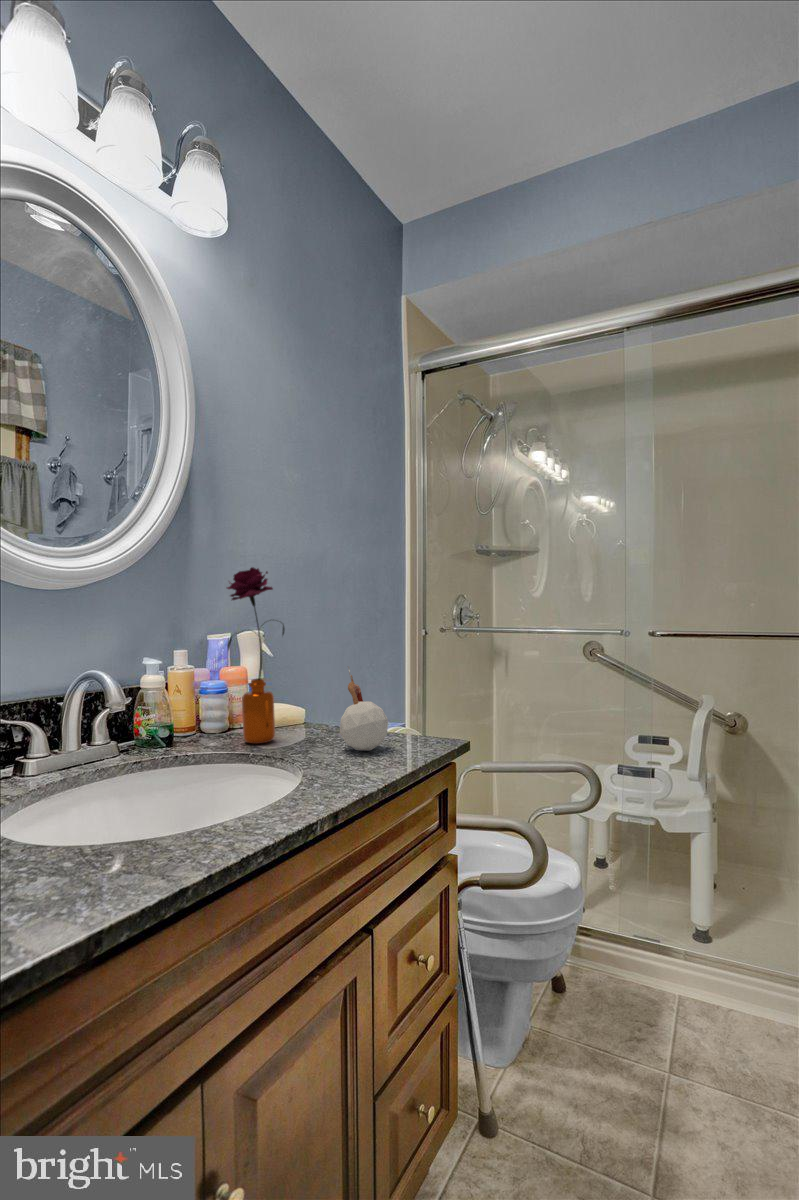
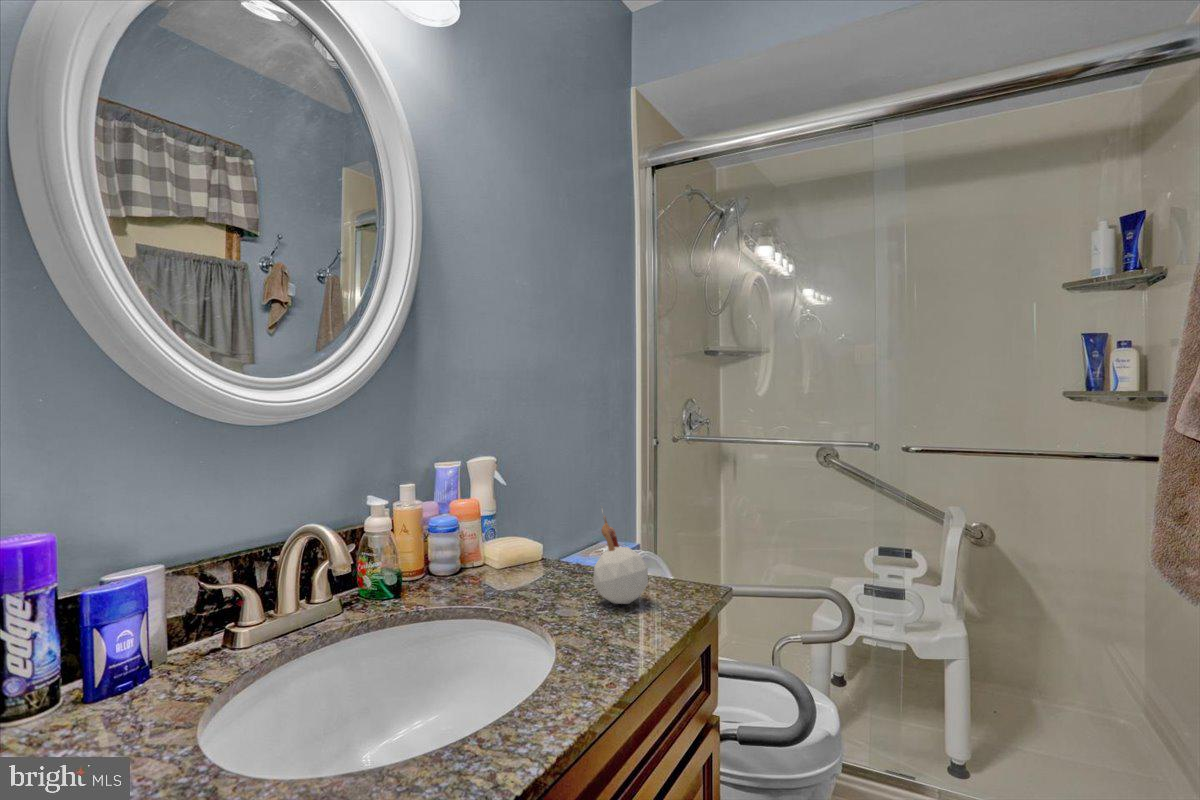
flower: present [227,567,285,744] -> none [461,392,528,593]

